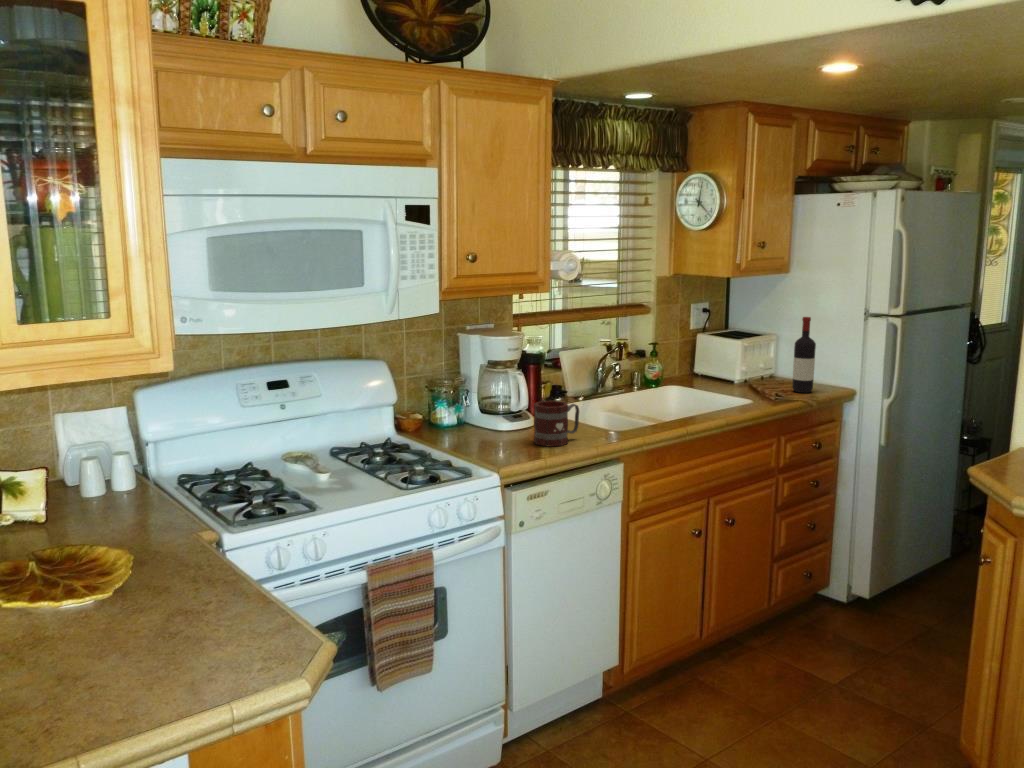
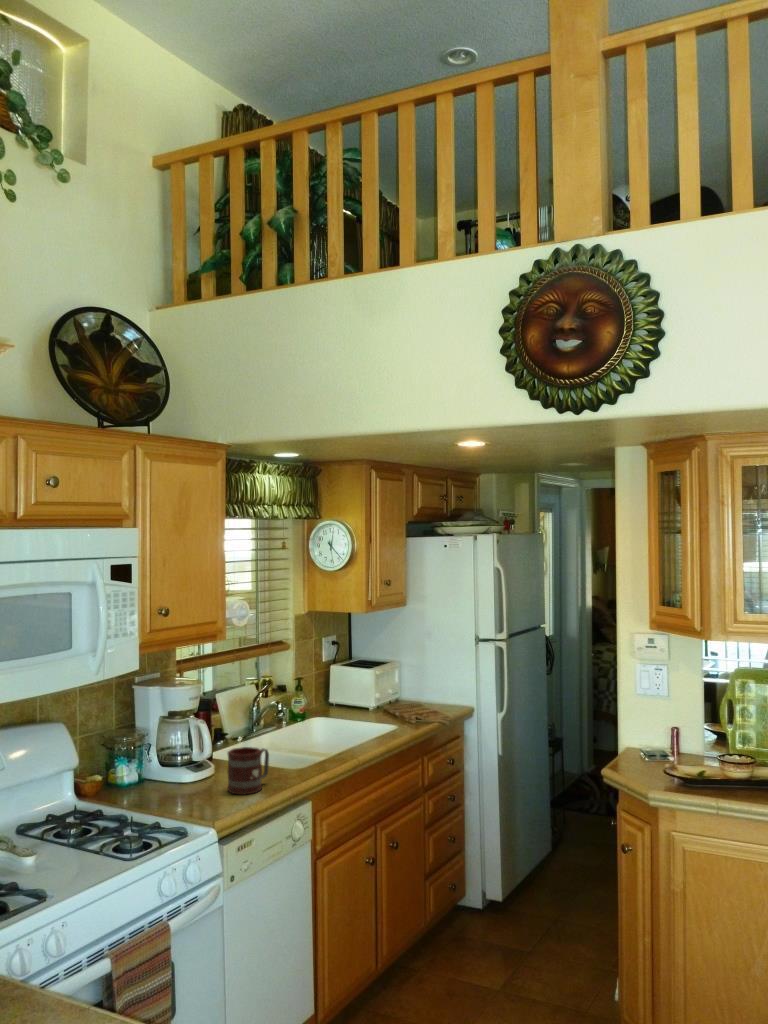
wine bottle: present [792,317,816,393] -> none [422,646,440,715]

